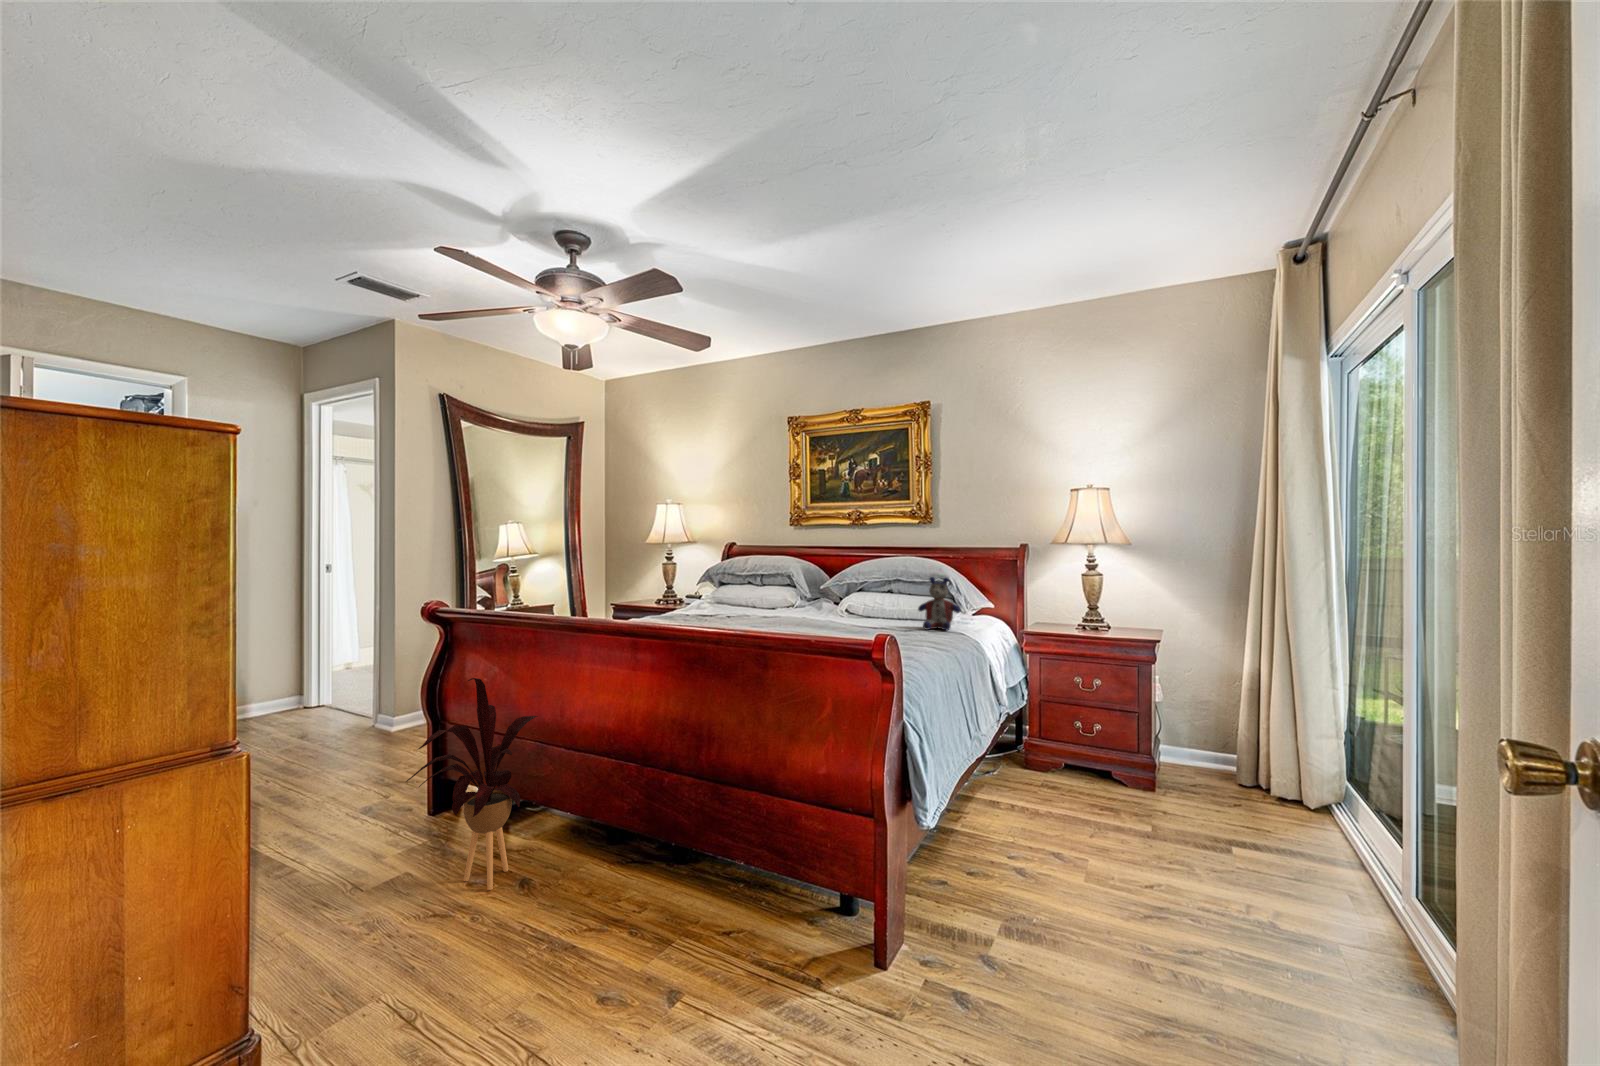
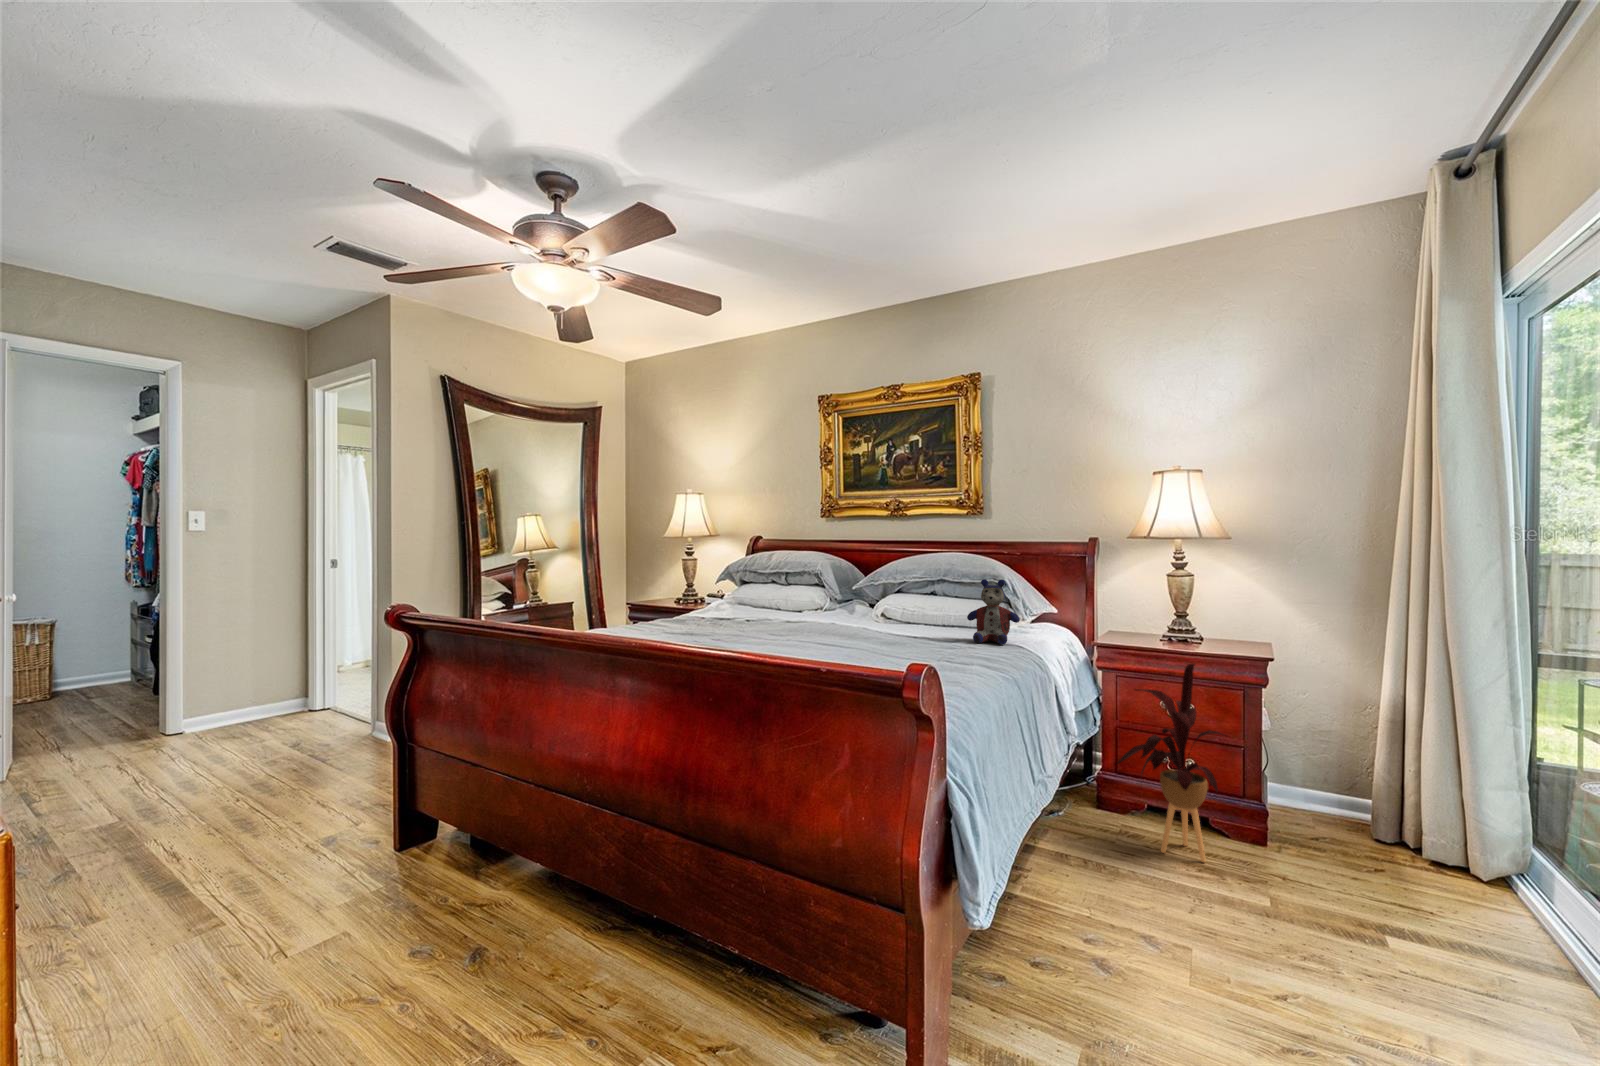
house plant: present [406,678,538,890] -> present [1117,664,1224,862]

